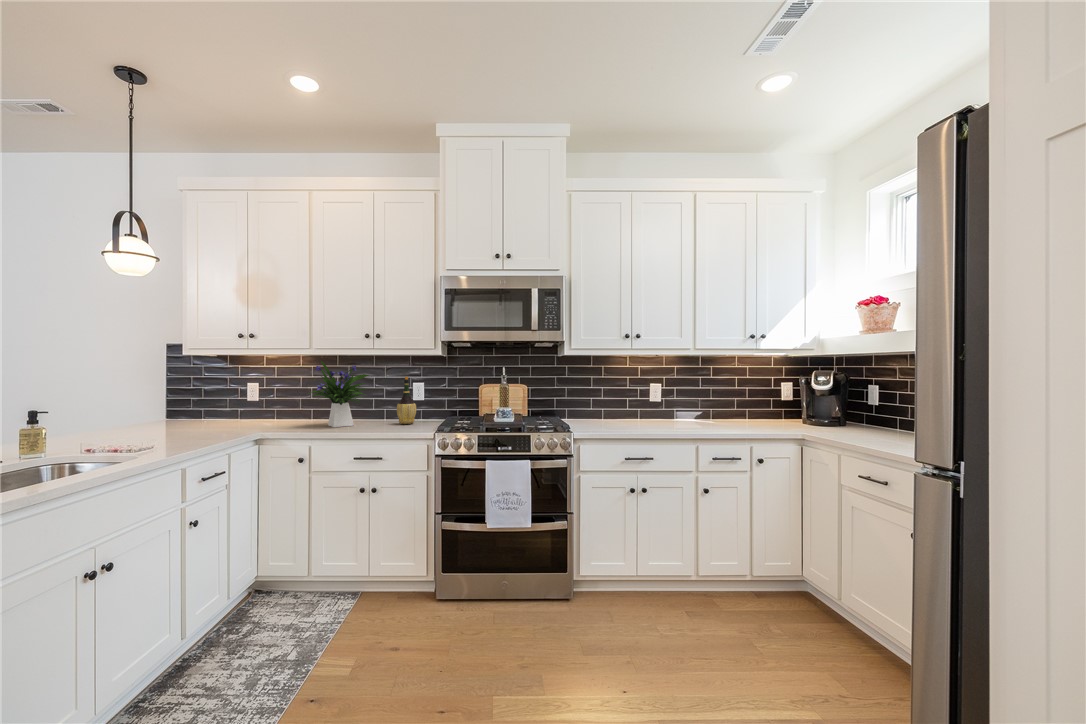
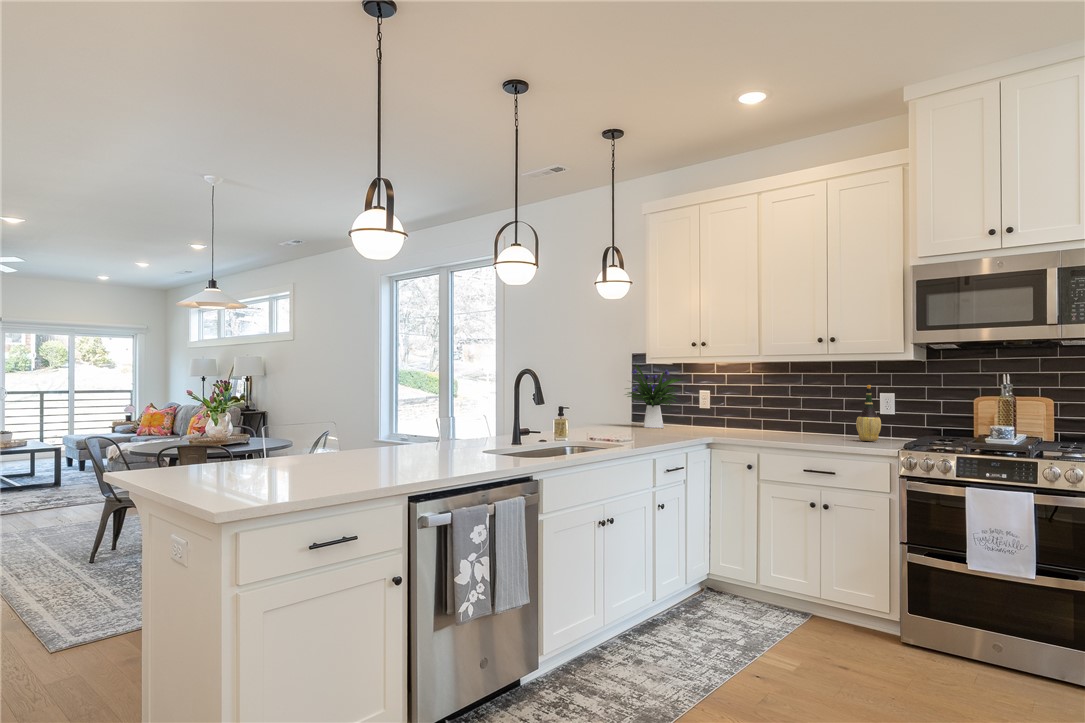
flower arrangement: present [311,361,369,427] -> present [626,365,682,428]

